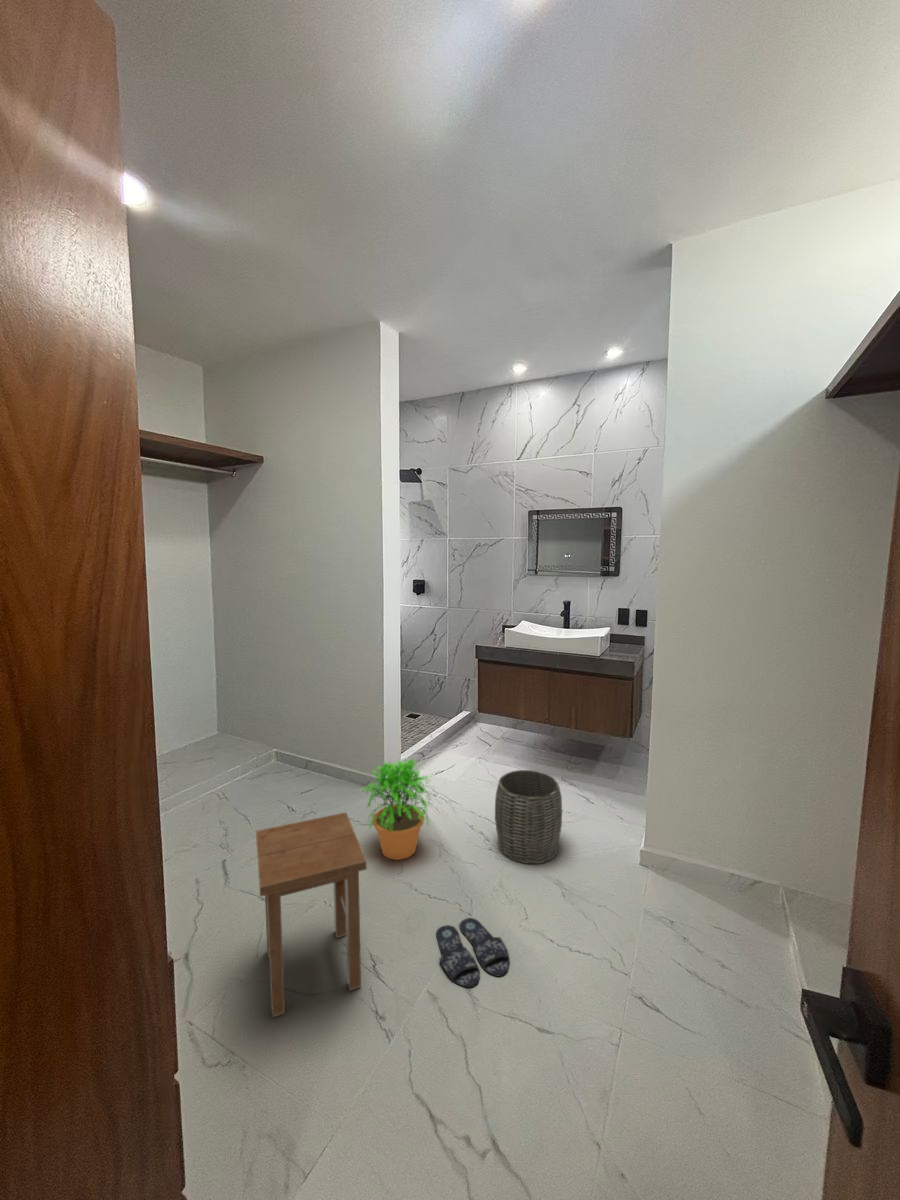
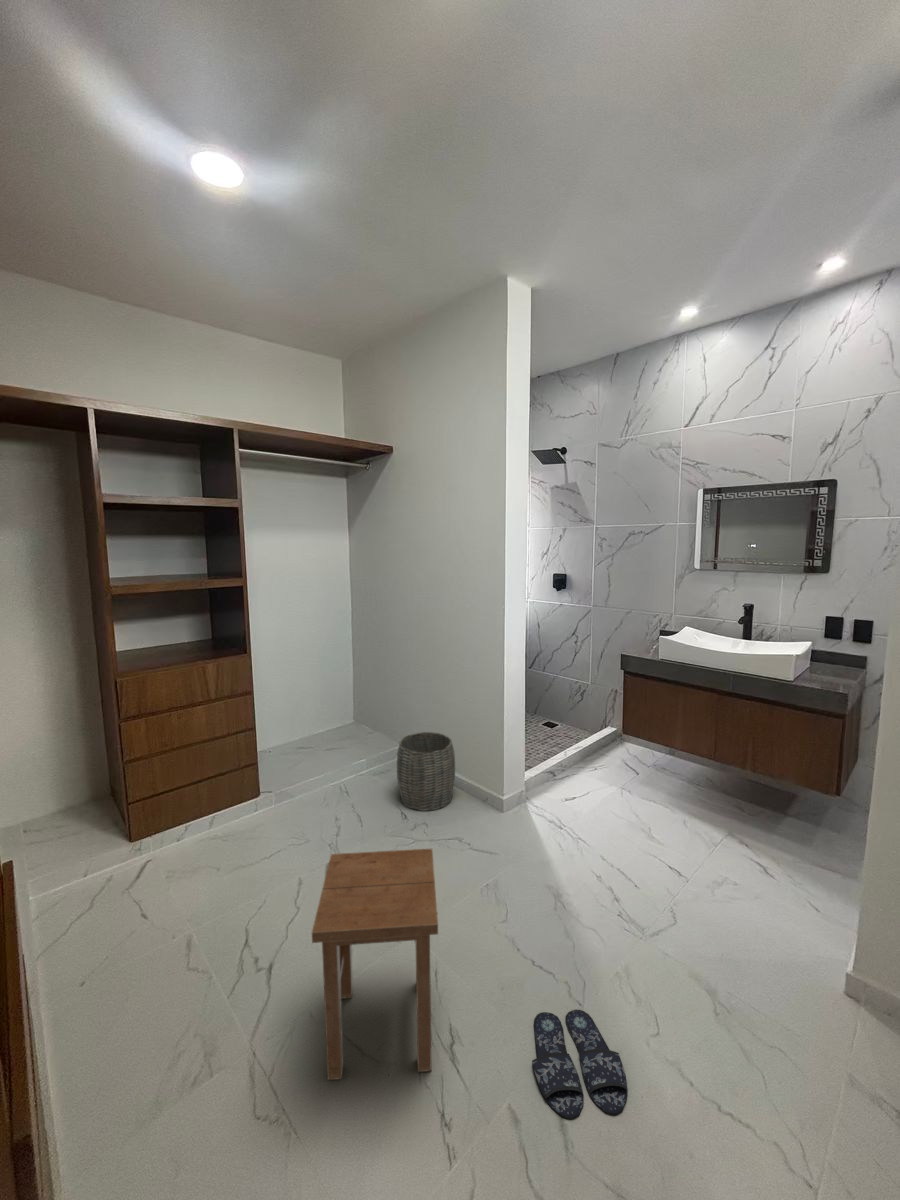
potted plant: present [365,759,430,860] -> none [462,785,557,905]
woven basket: present [495,770,562,864] -> present [397,732,455,811]

